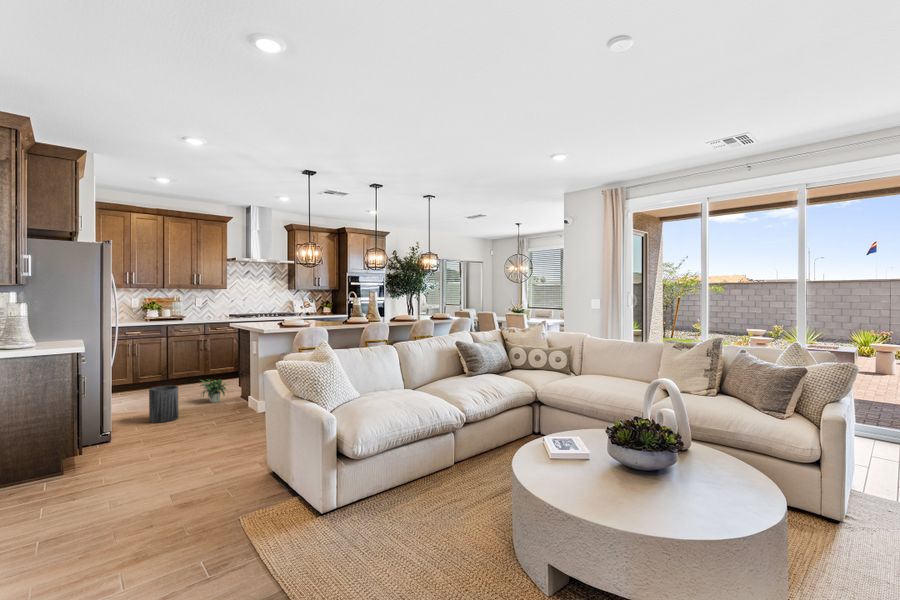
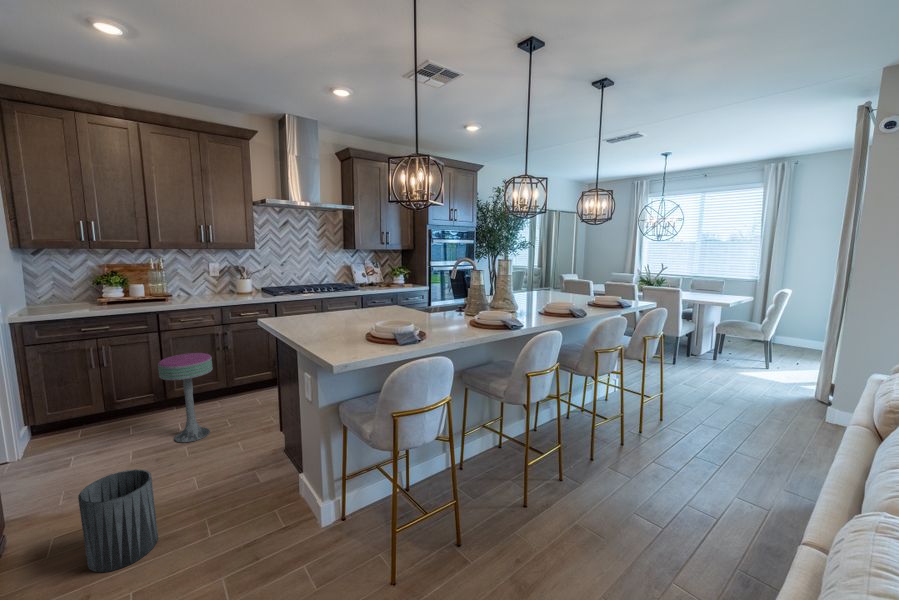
bar stool: none [171,347,200,396] -> present [158,353,213,443]
potted plant: present [201,380,227,402] -> none [200,420,264,468]

